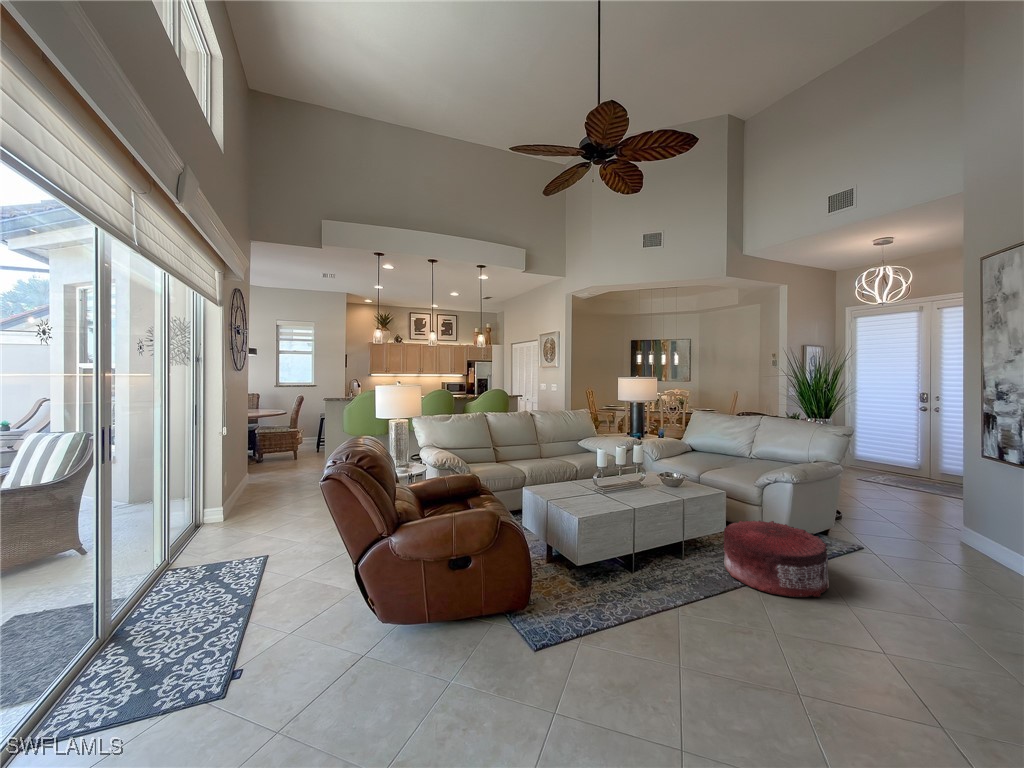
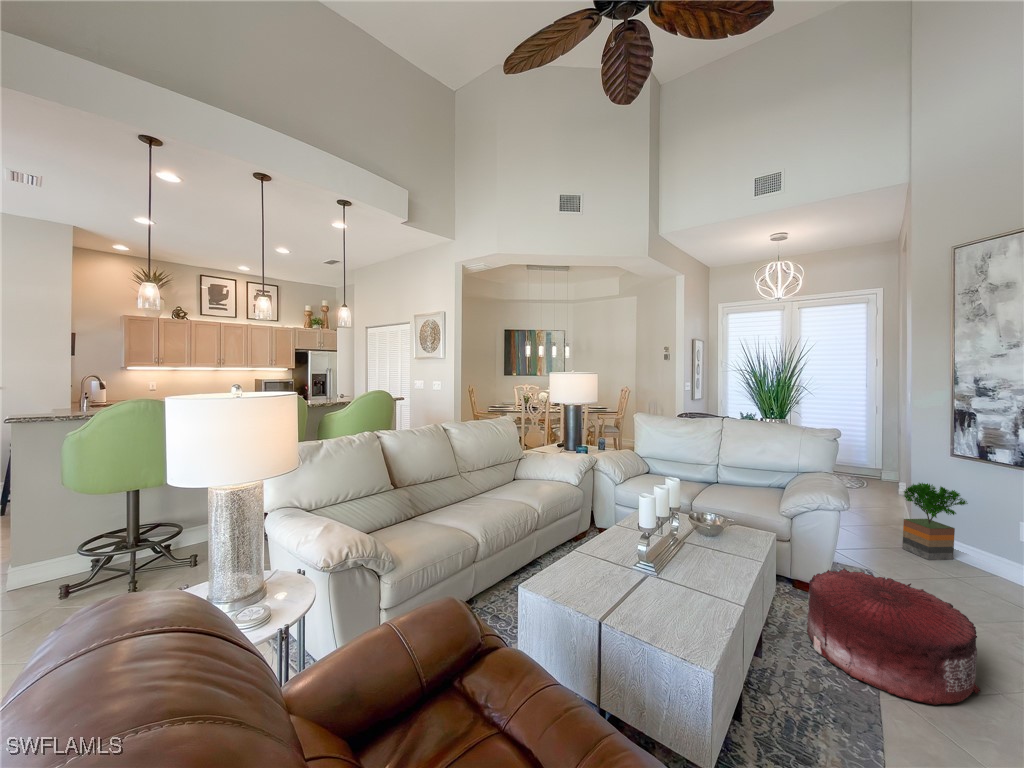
potted tree: none [917,480,988,555] -> present [902,483,968,560]

